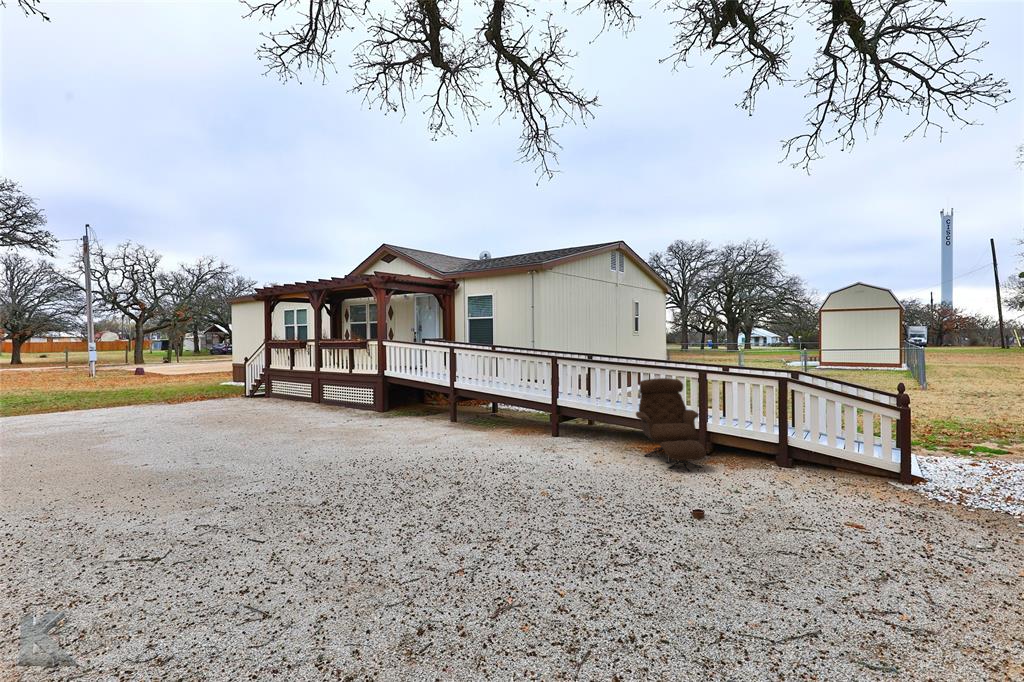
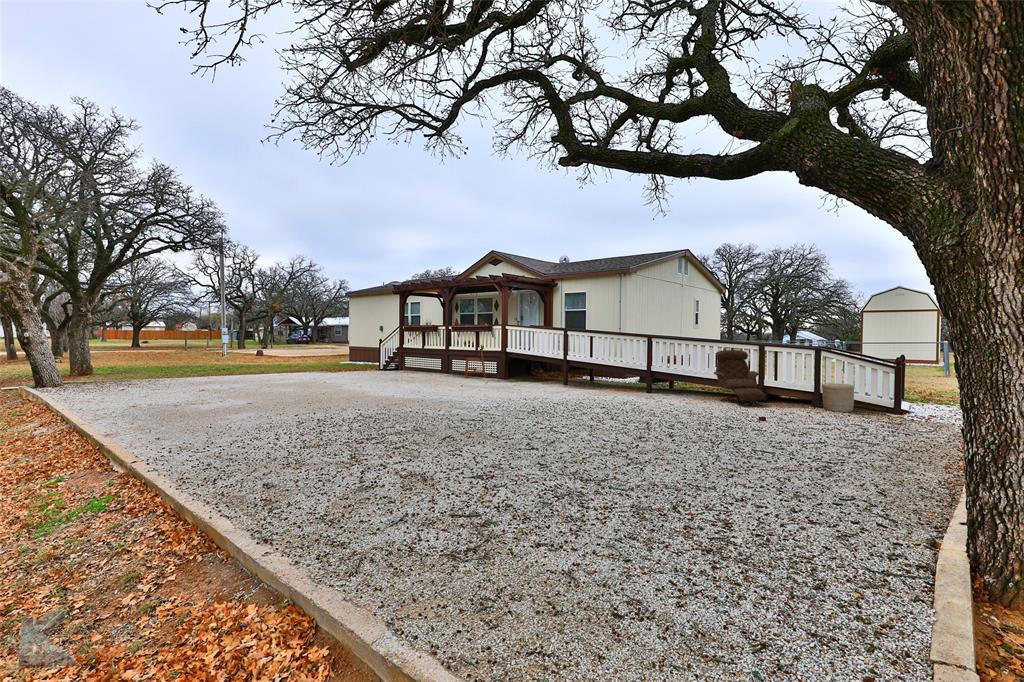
bench: none [329,366,362,413] -> present [465,345,486,378]
woven basket: none [789,433,839,482] -> present [821,383,855,412]

